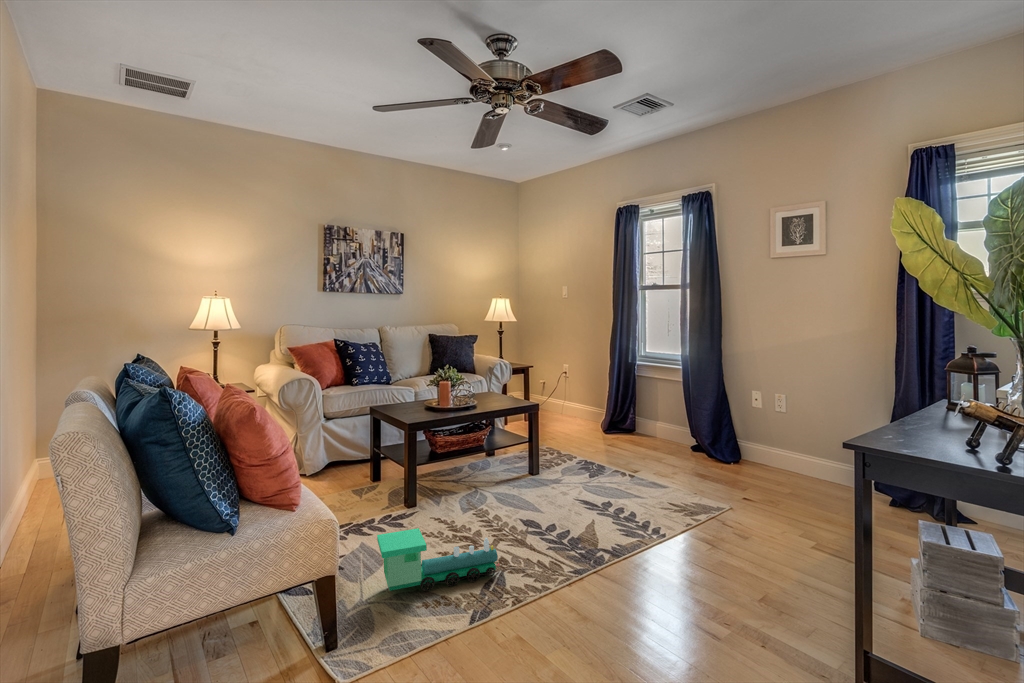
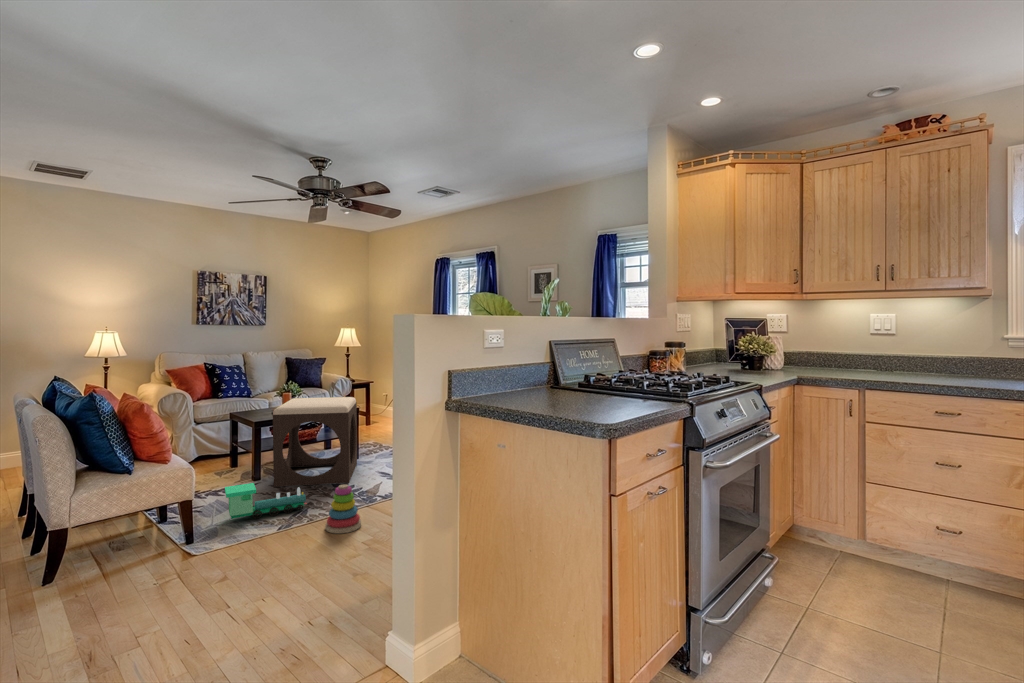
footstool: none [434,388,545,521] -> present [273,397,357,487]
stacking toy: none [547,551,608,645] -> present [325,485,361,533]

